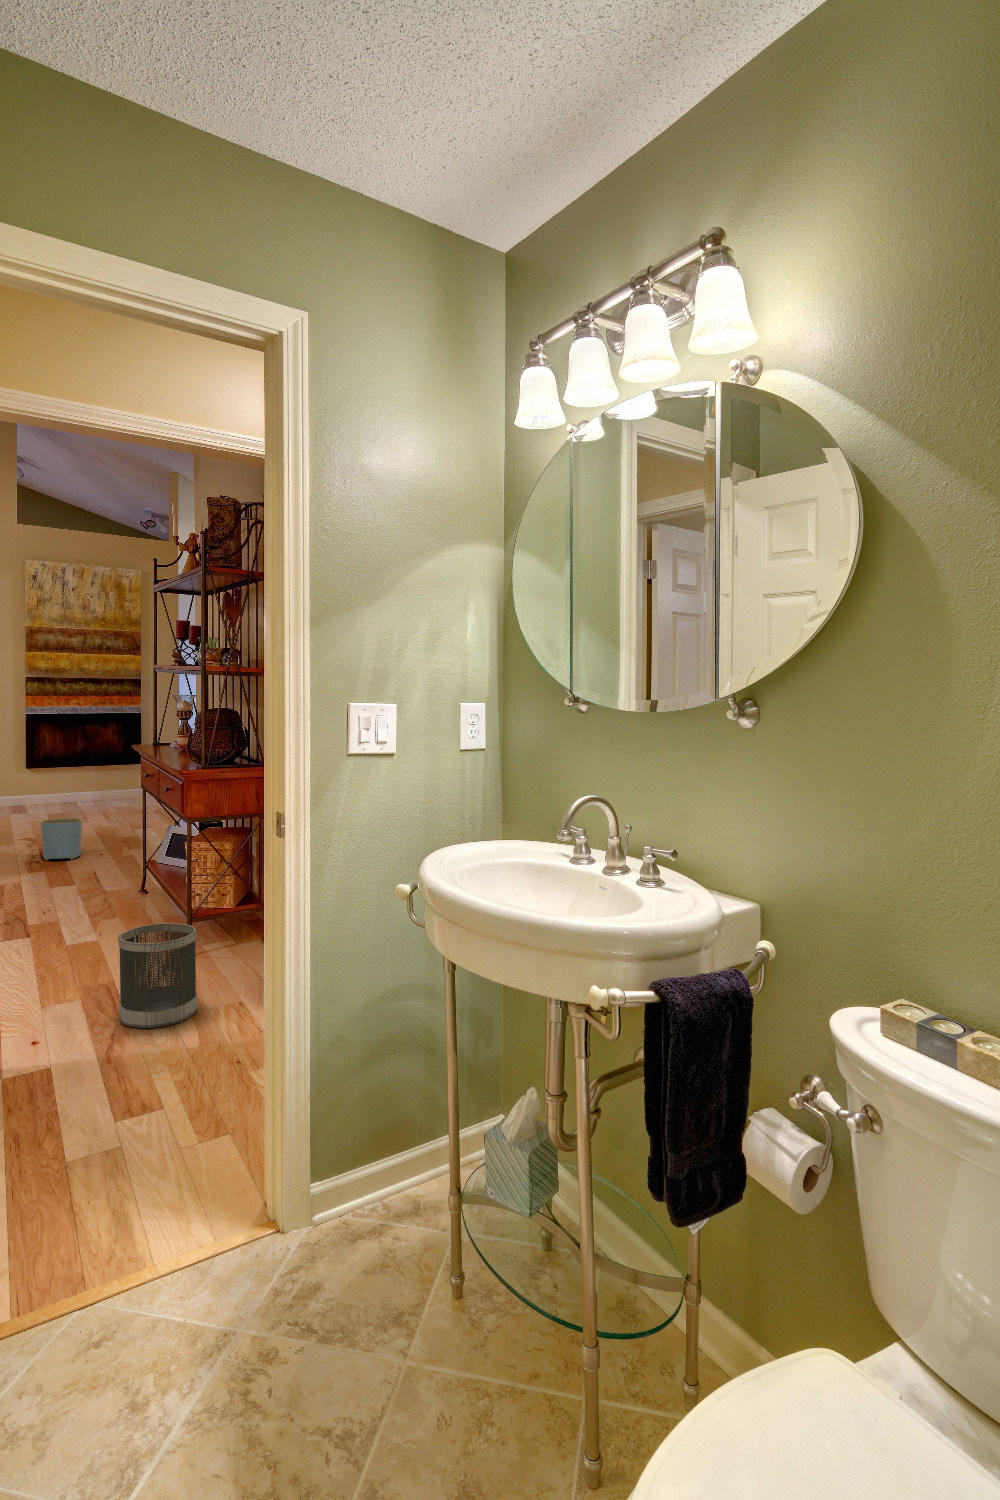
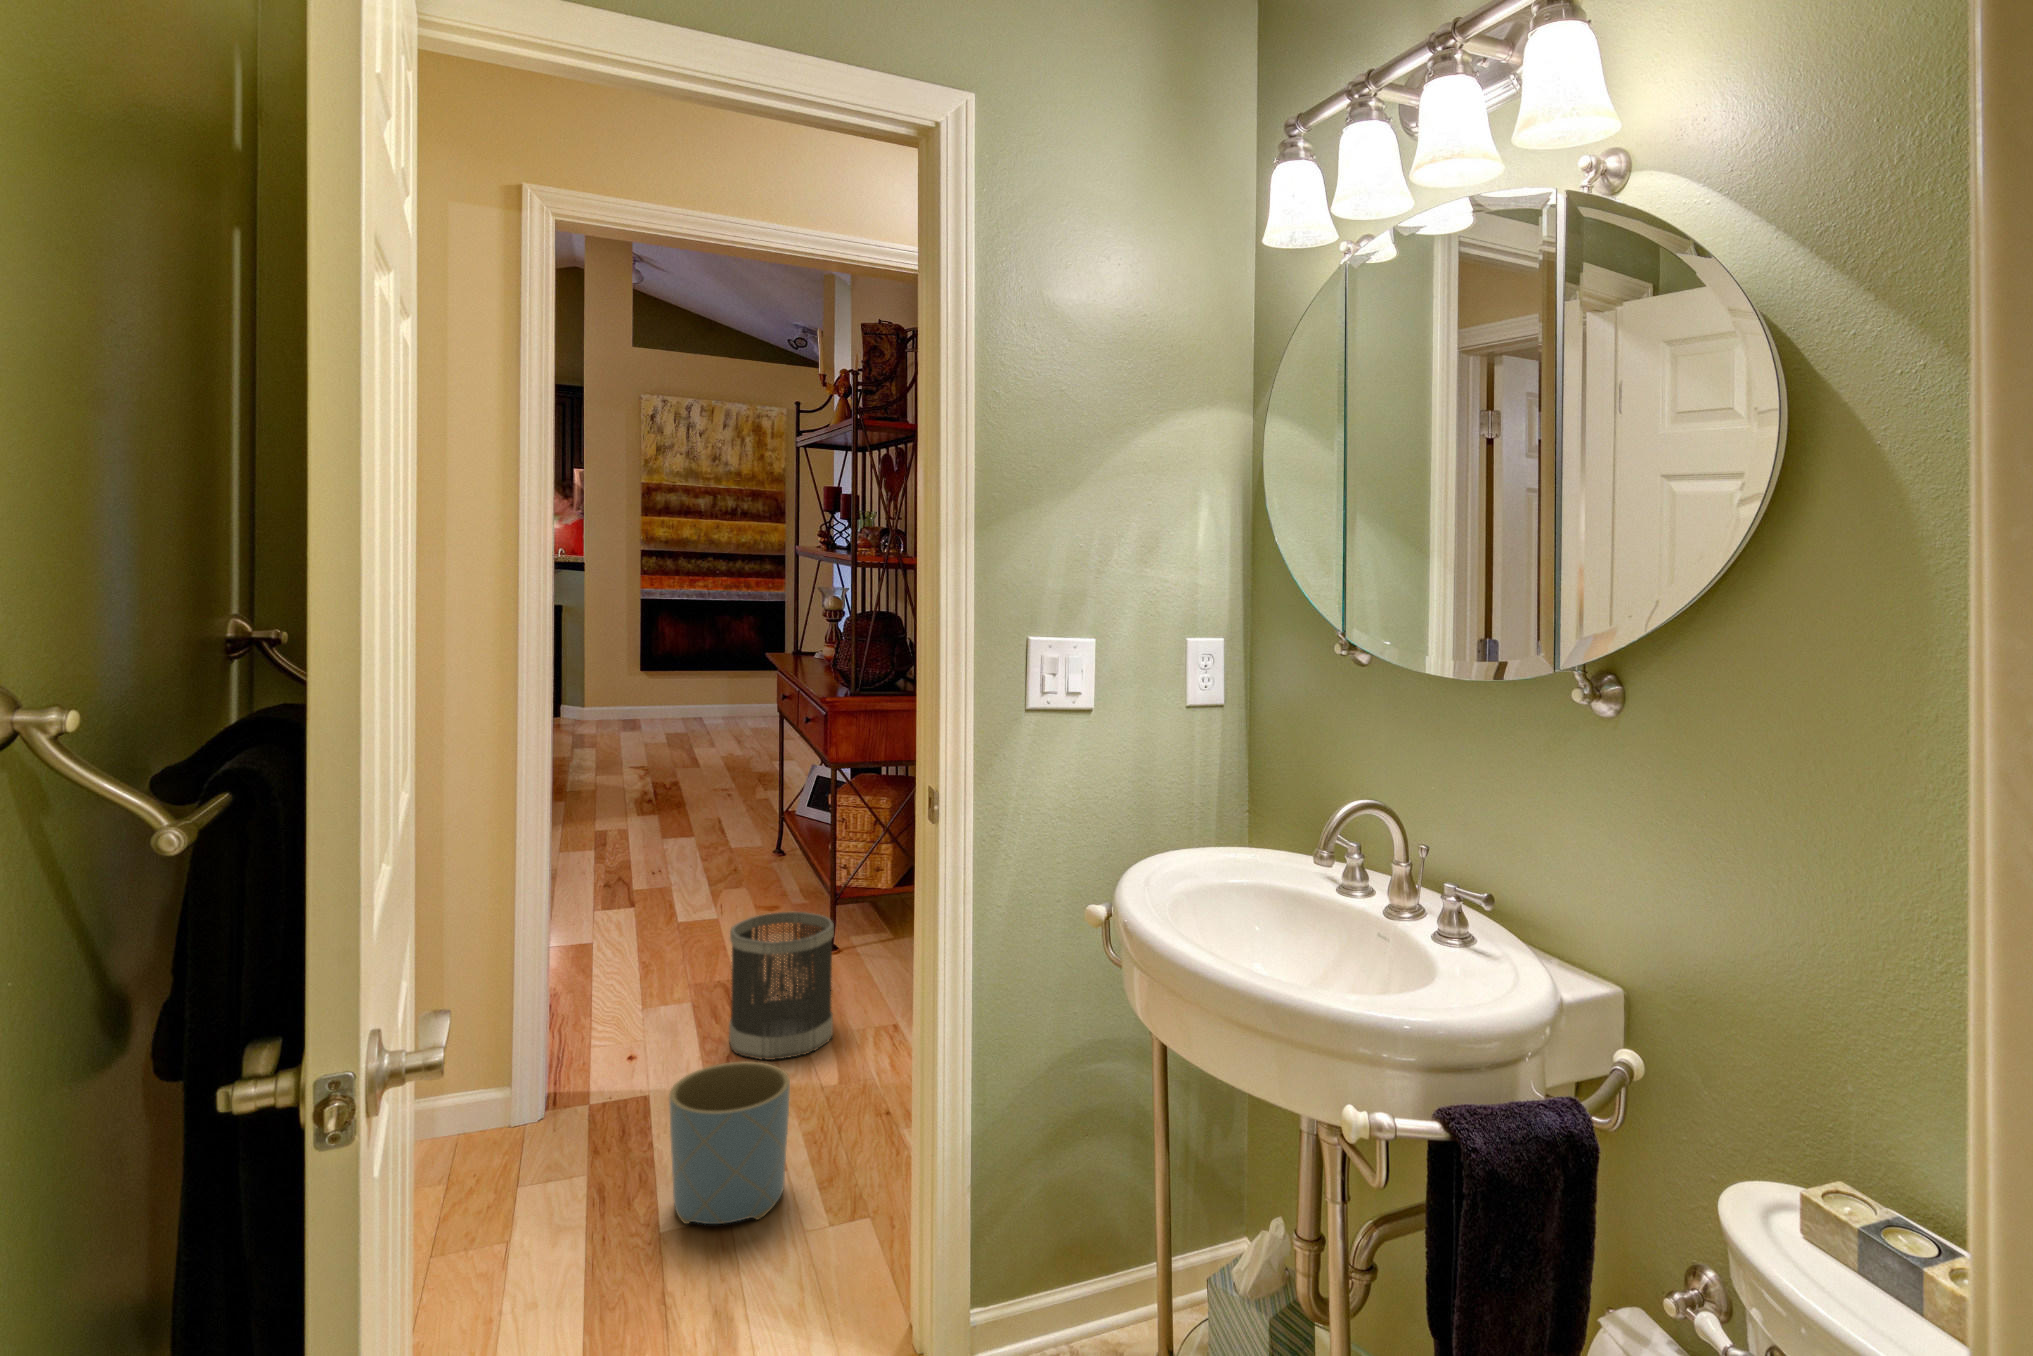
planter: present [41,818,82,860] -> present [669,1061,790,1224]

